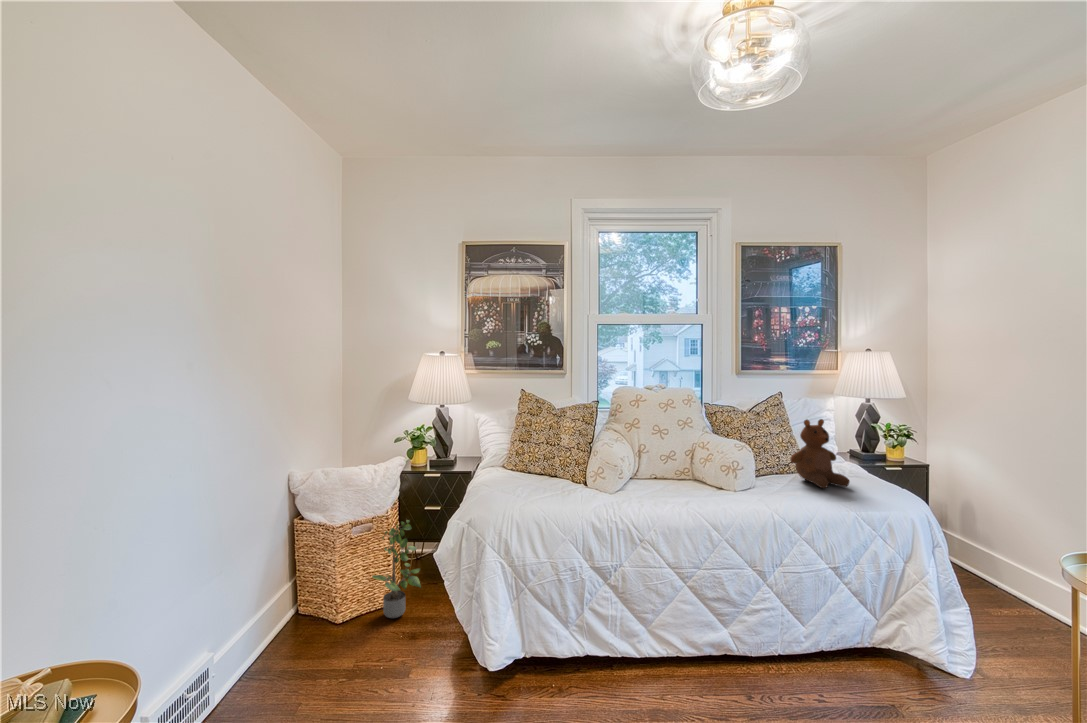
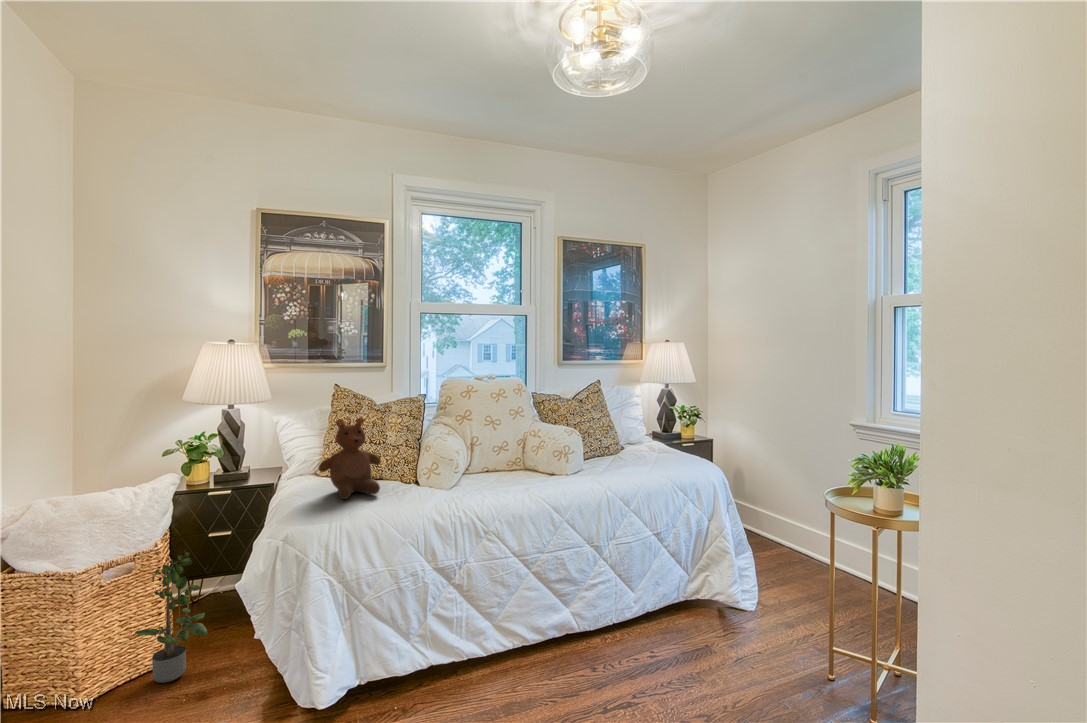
teddy bear: present [790,419,850,488] -> present [318,417,381,499]

